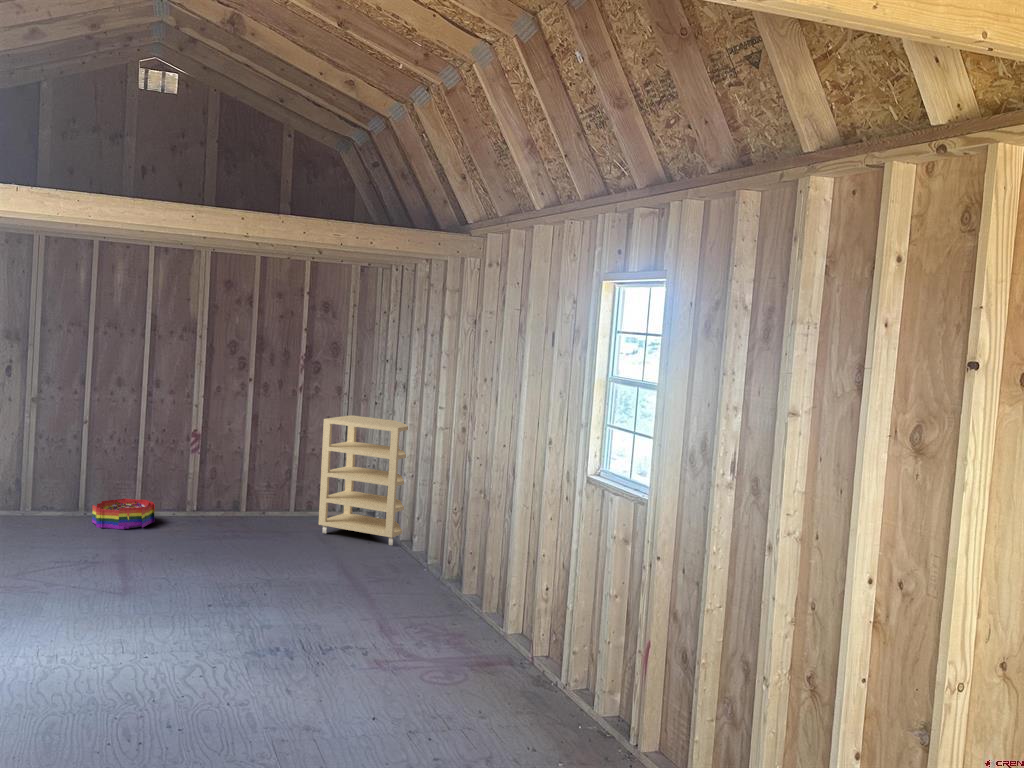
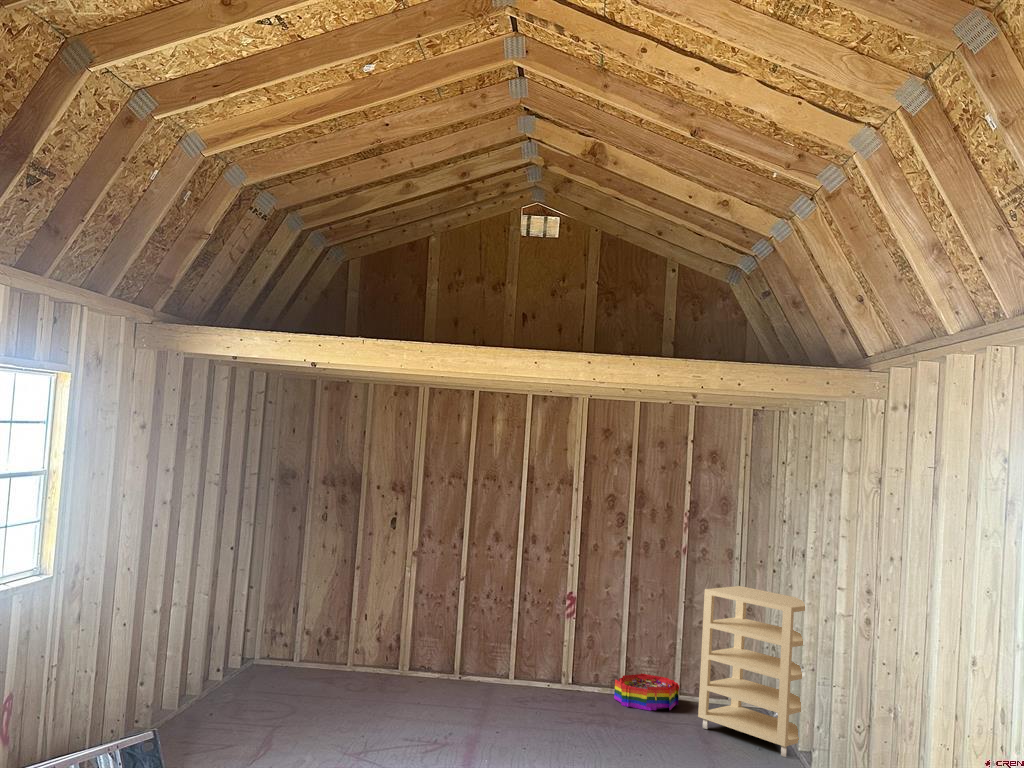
storage bin: present [92,498,155,529] -> present [614,673,679,711]

